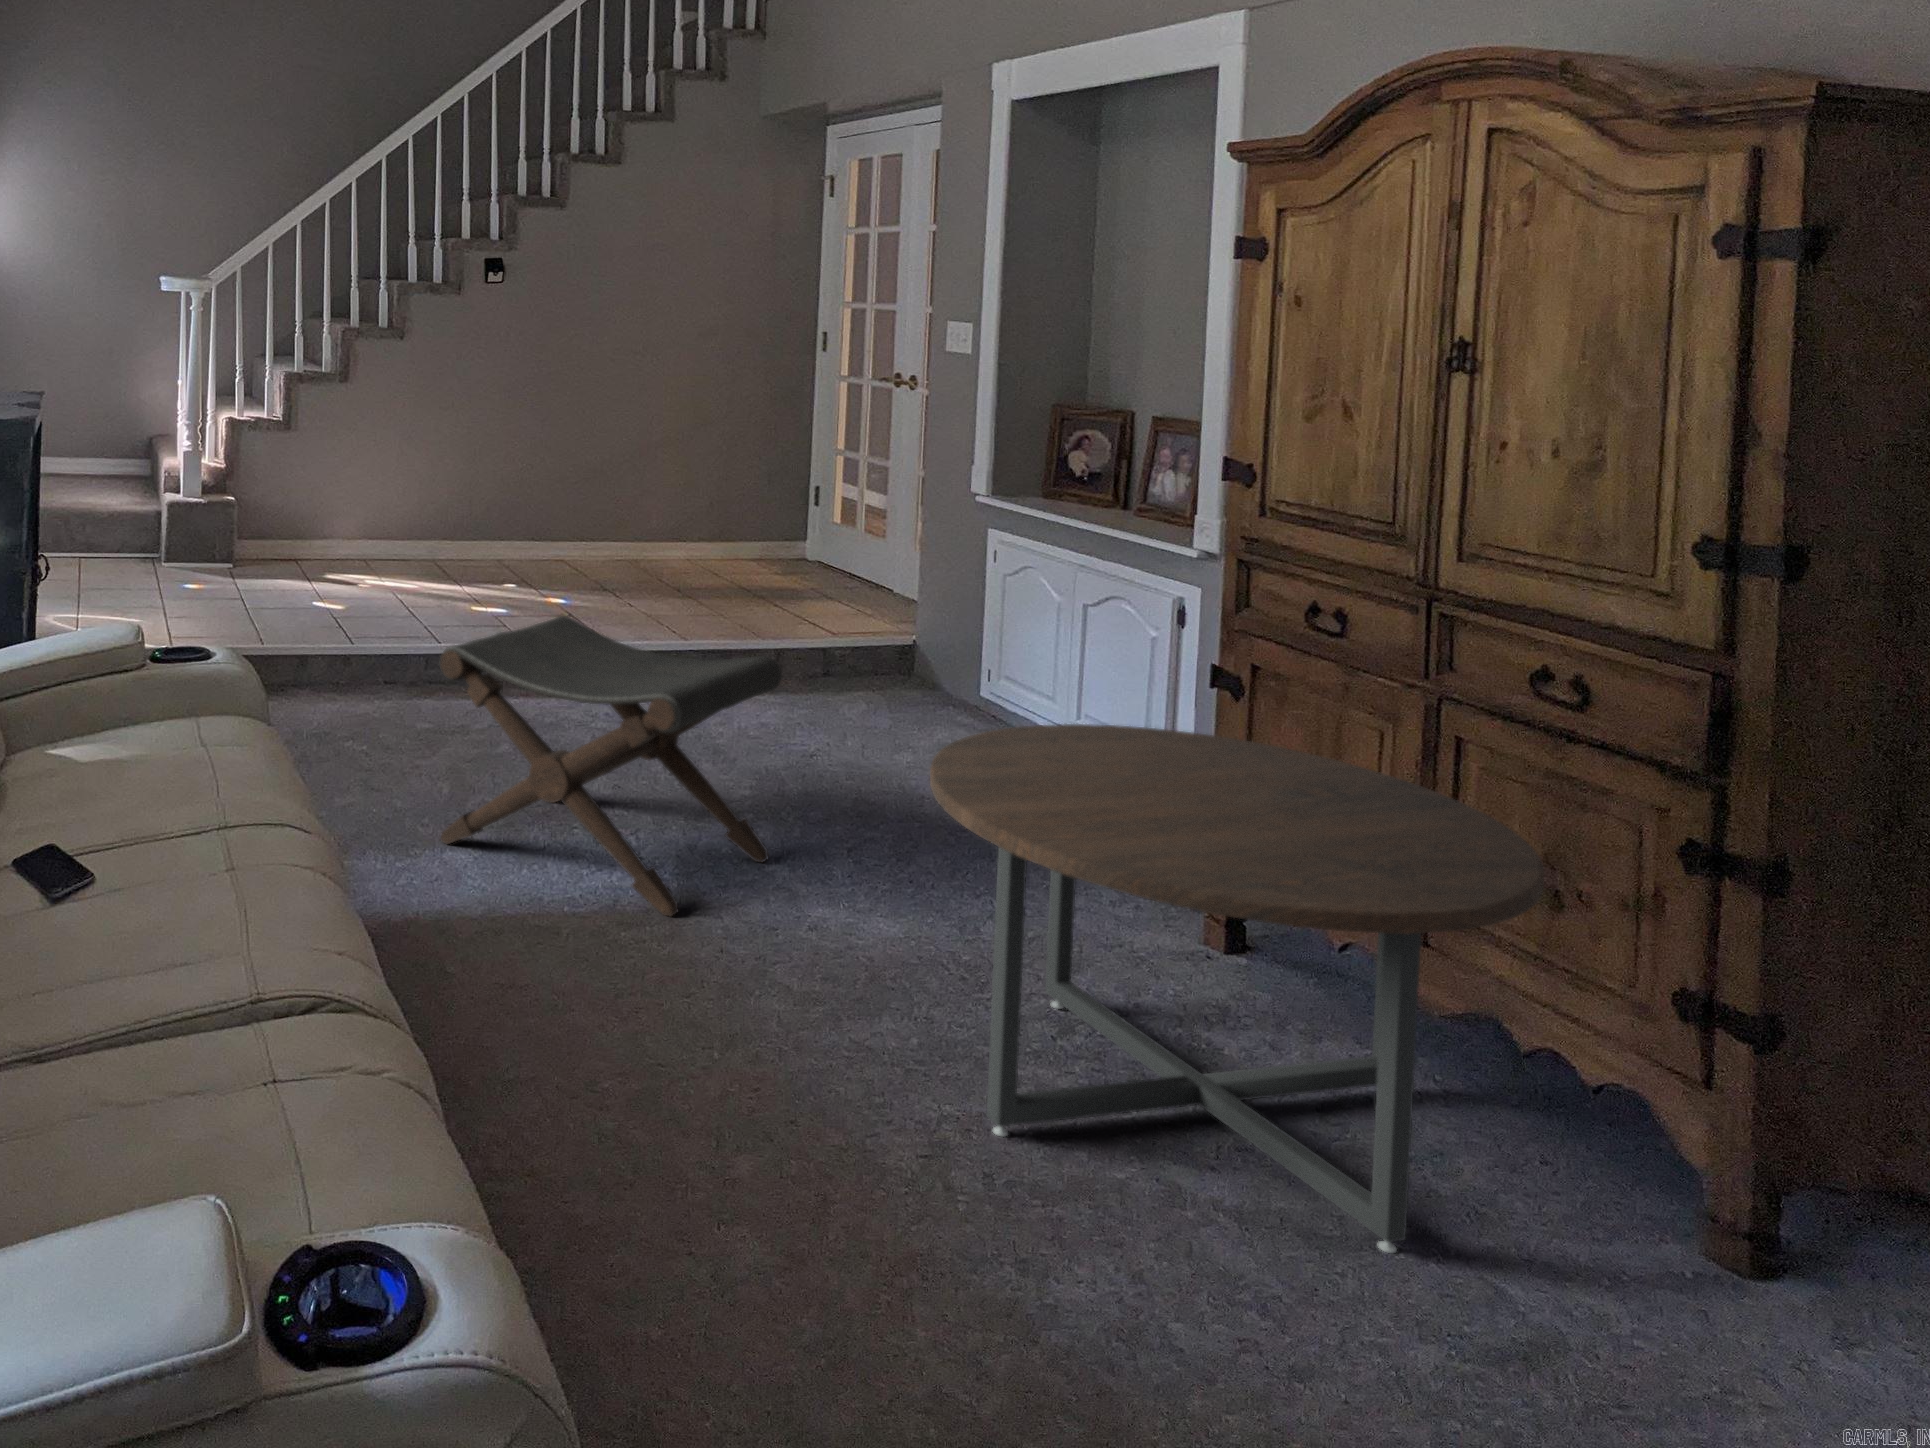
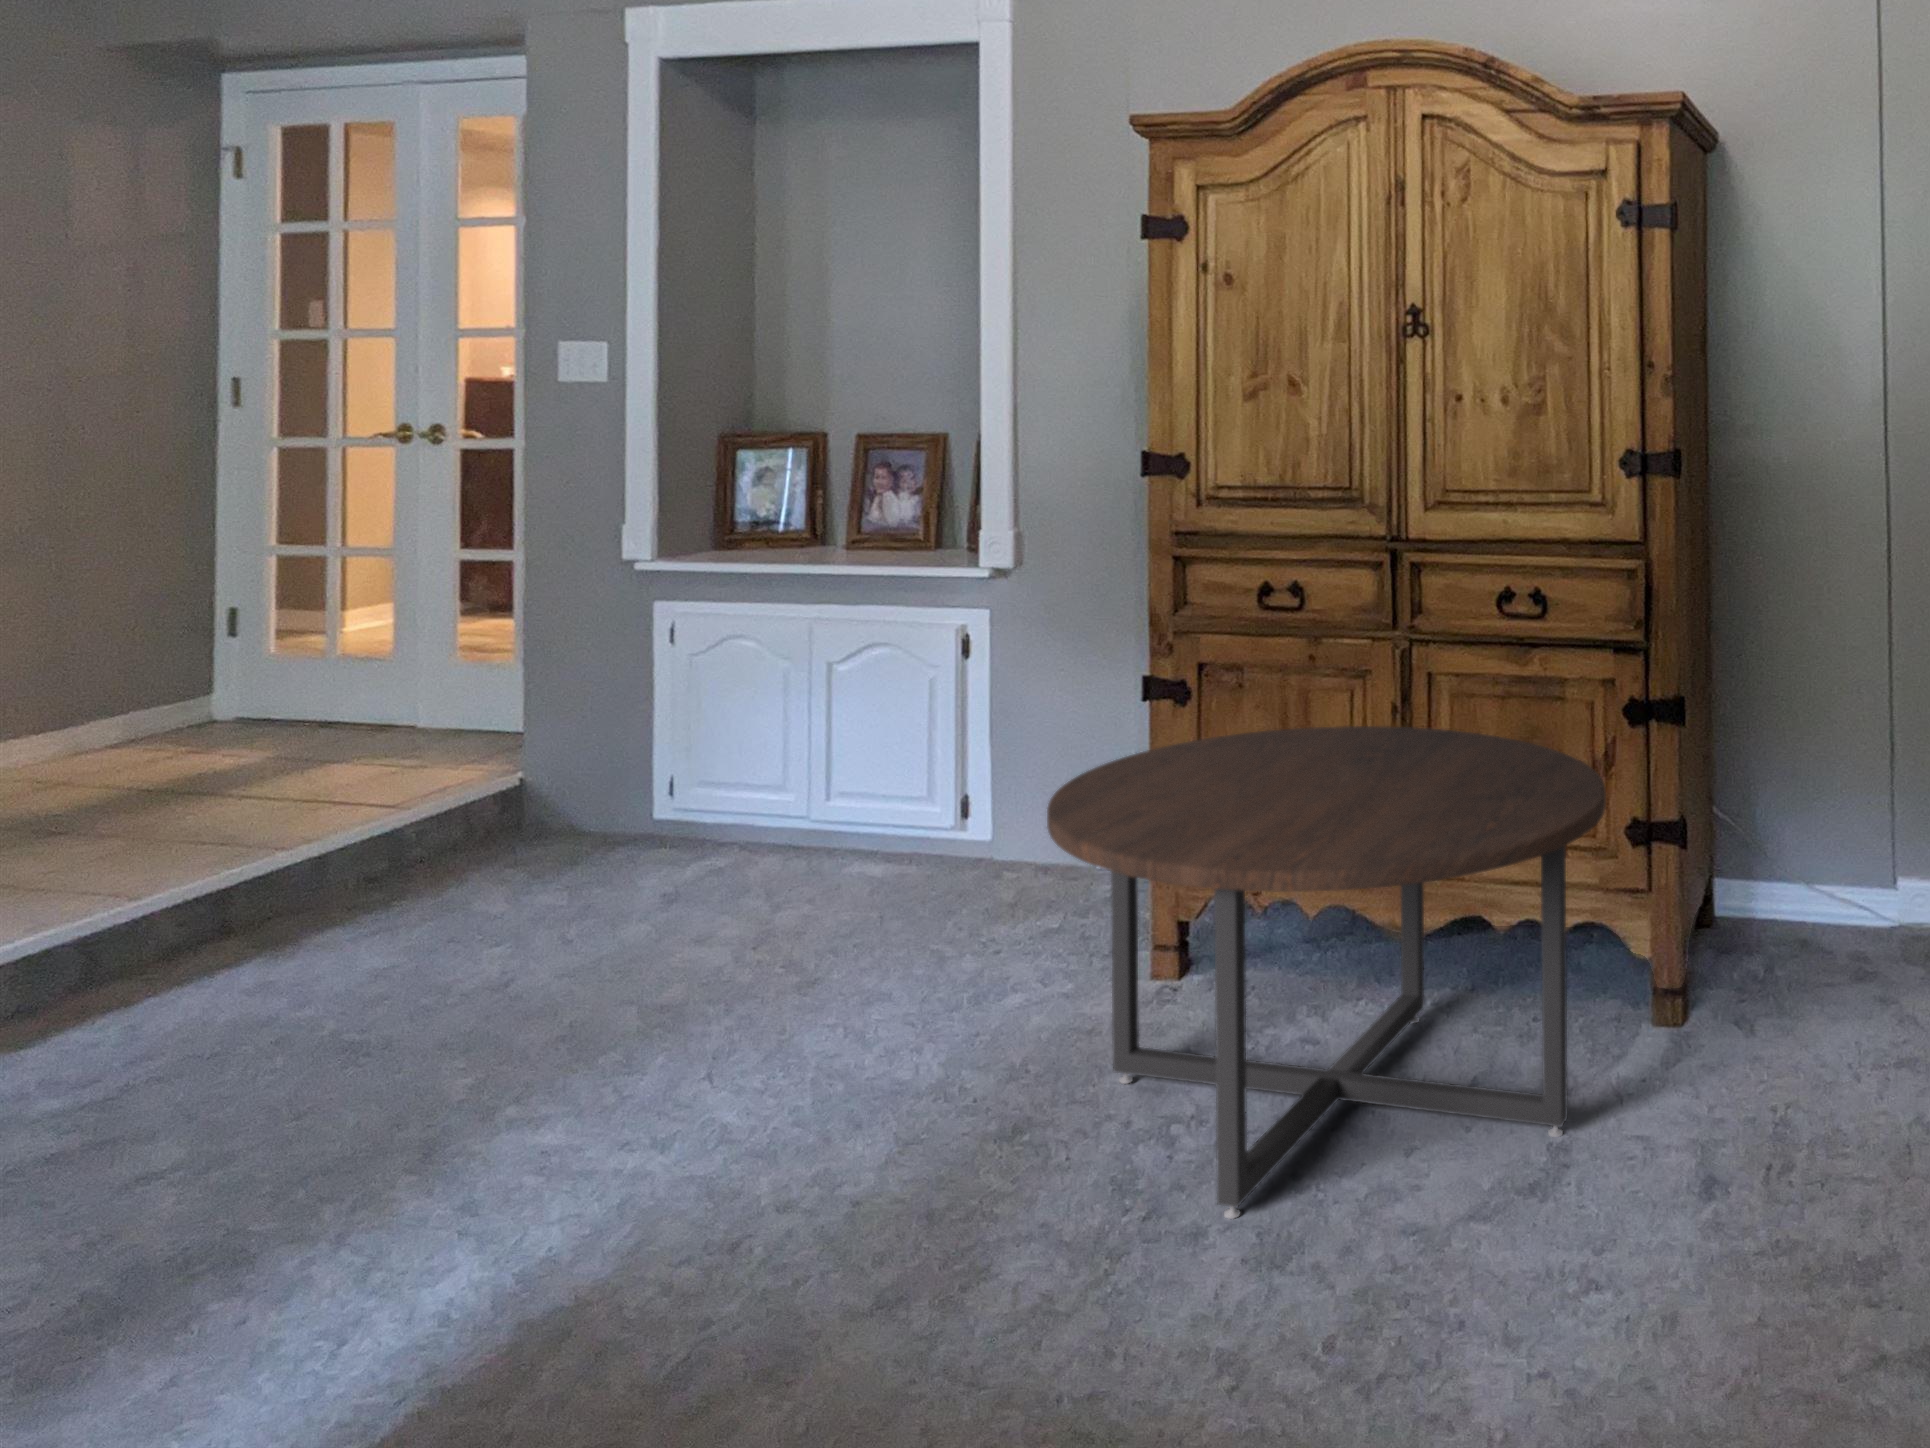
footstool: present [440,616,782,916] -> none [103,804,657,1279]

